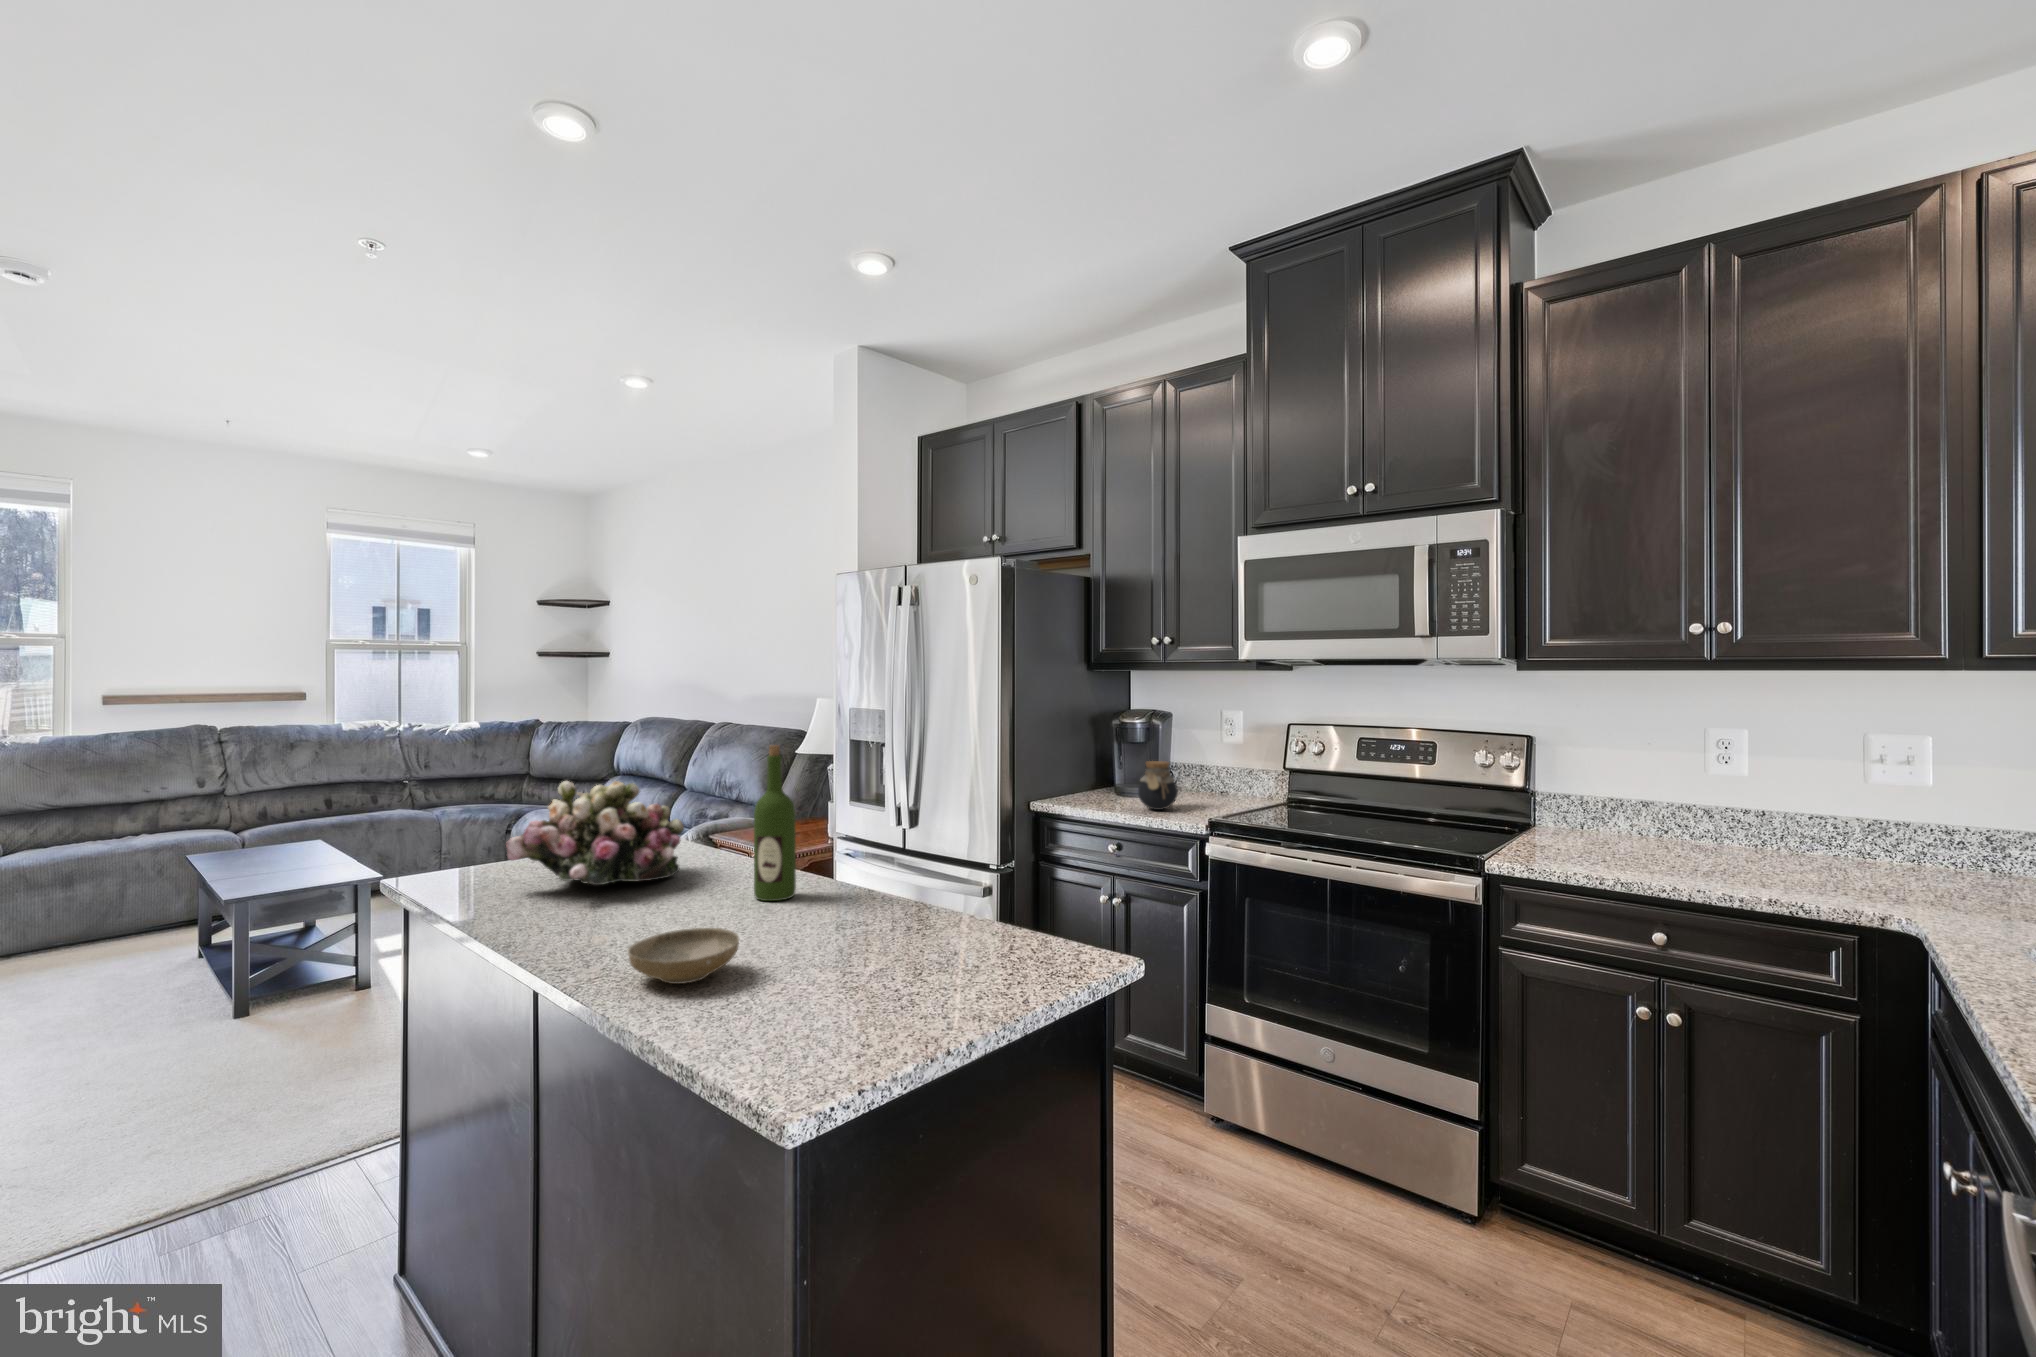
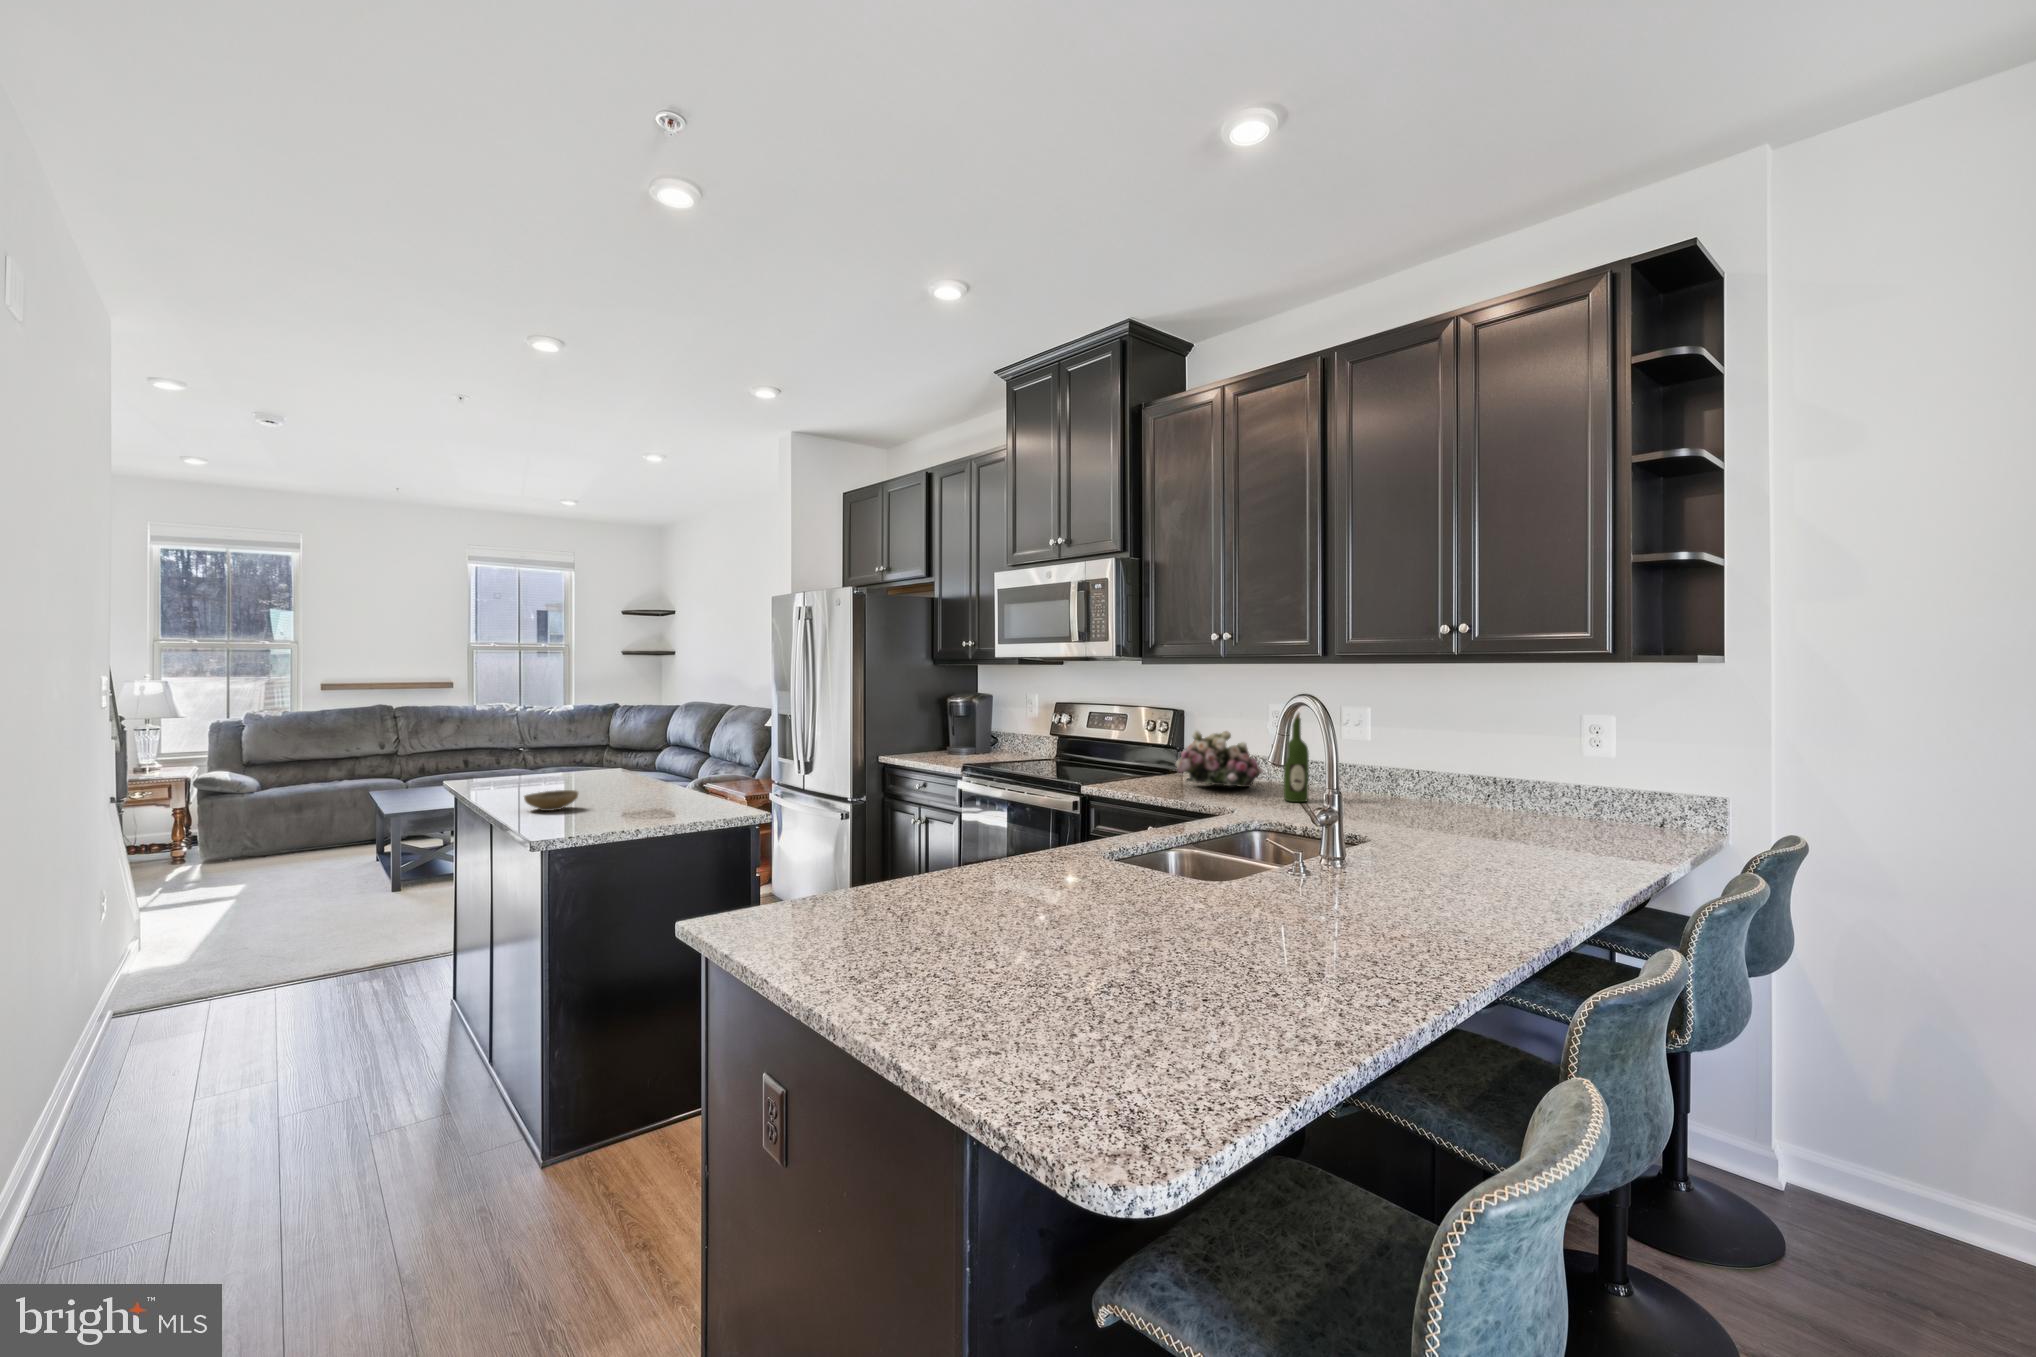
wine bottle: present [754,745,796,901] -> present [1284,713,1309,802]
jar: present [1138,761,1178,810] -> none [938,729,965,762]
flower arrangement: present [506,781,684,885] -> present [1176,731,1263,787]

